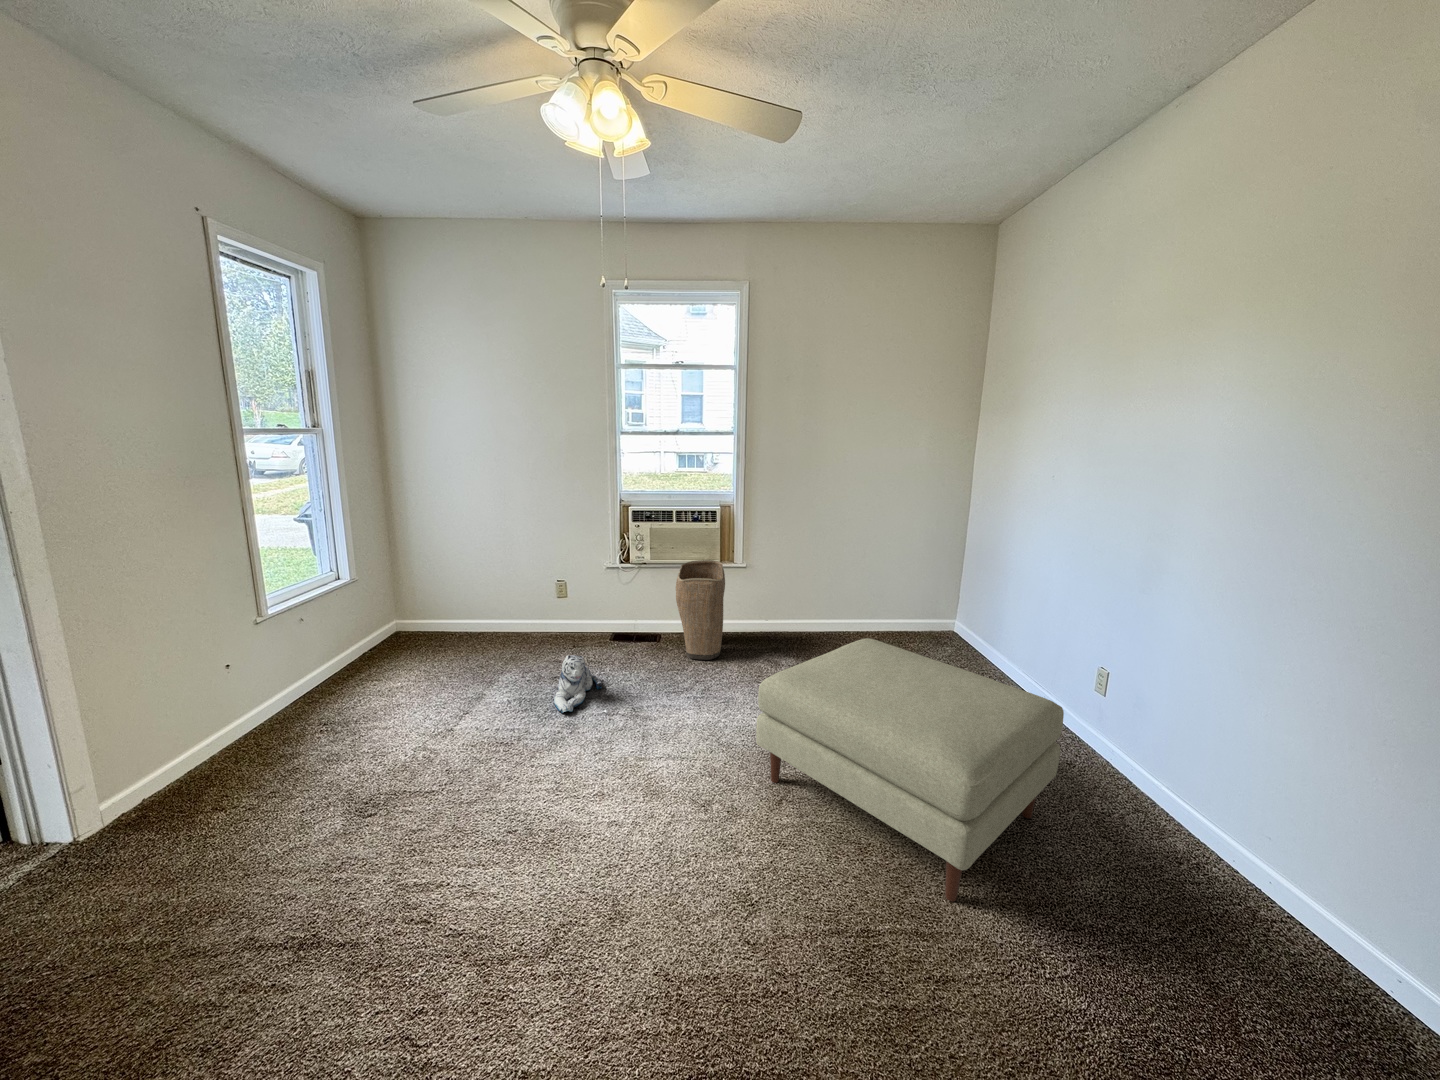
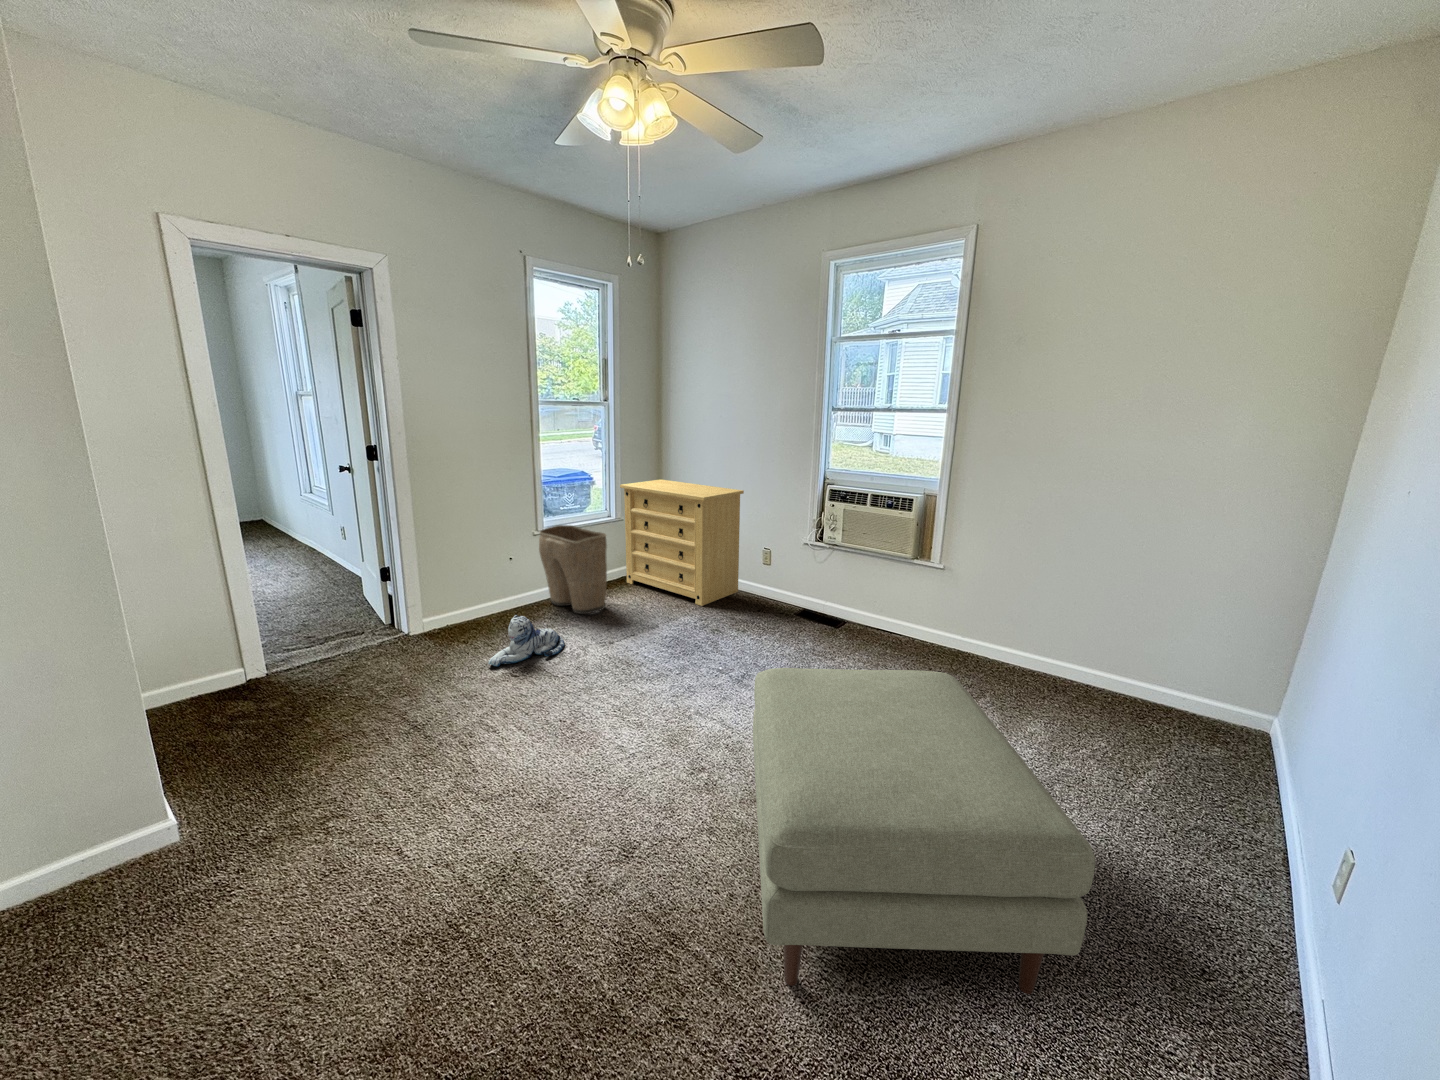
dresser: none [361,522,533,658] -> present [620,479,744,606]
laundry basket: present [676,560,725,660] -> present [539,525,607,614]
plush toy: present [554,655,602,713] -> present [488,615,565,666]

